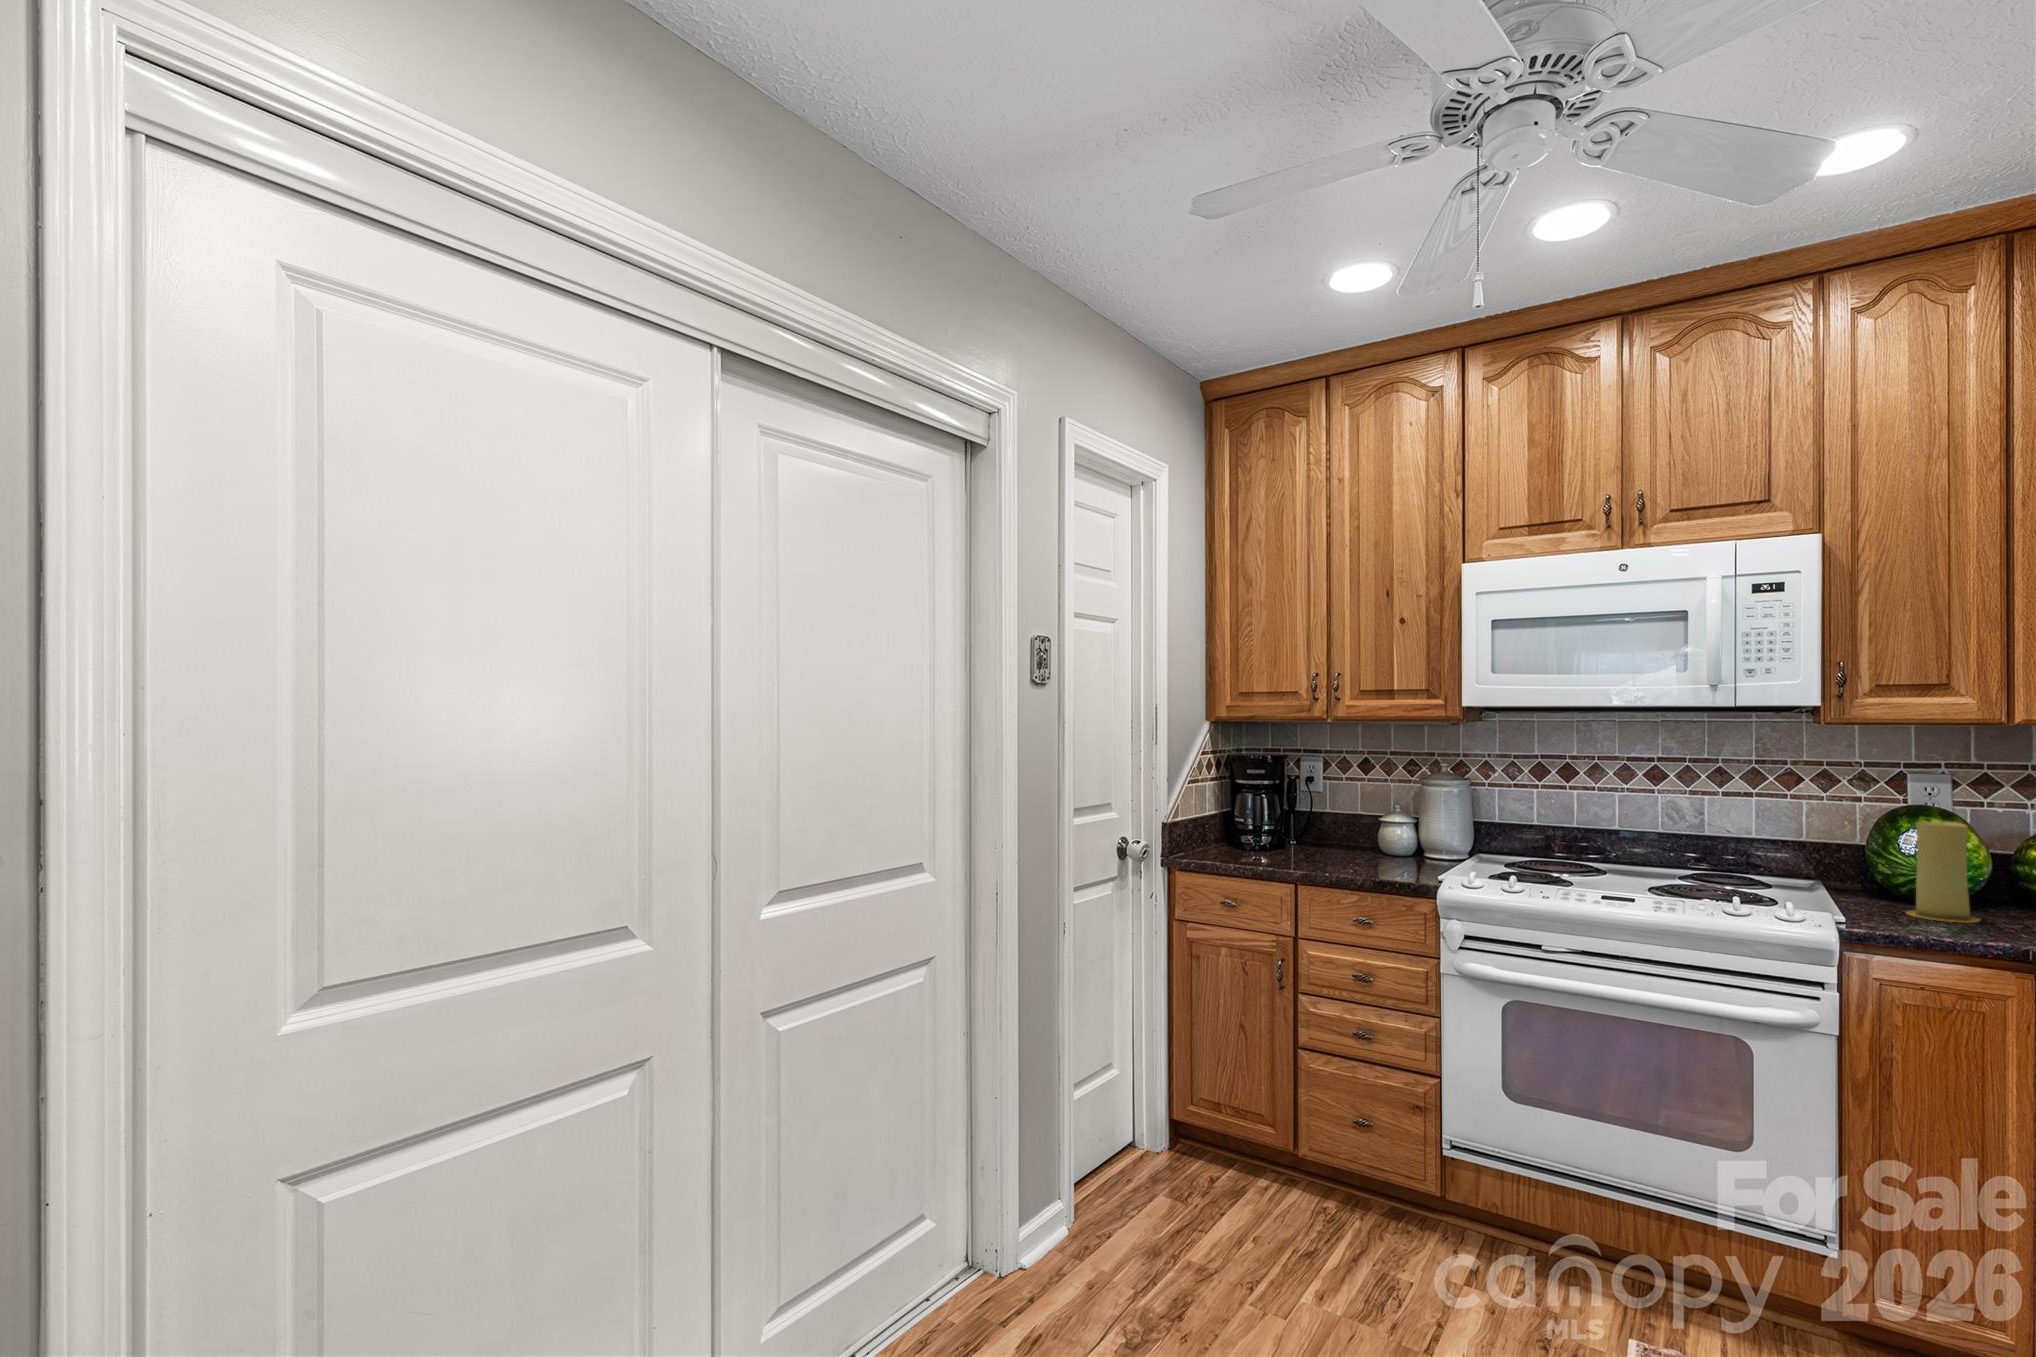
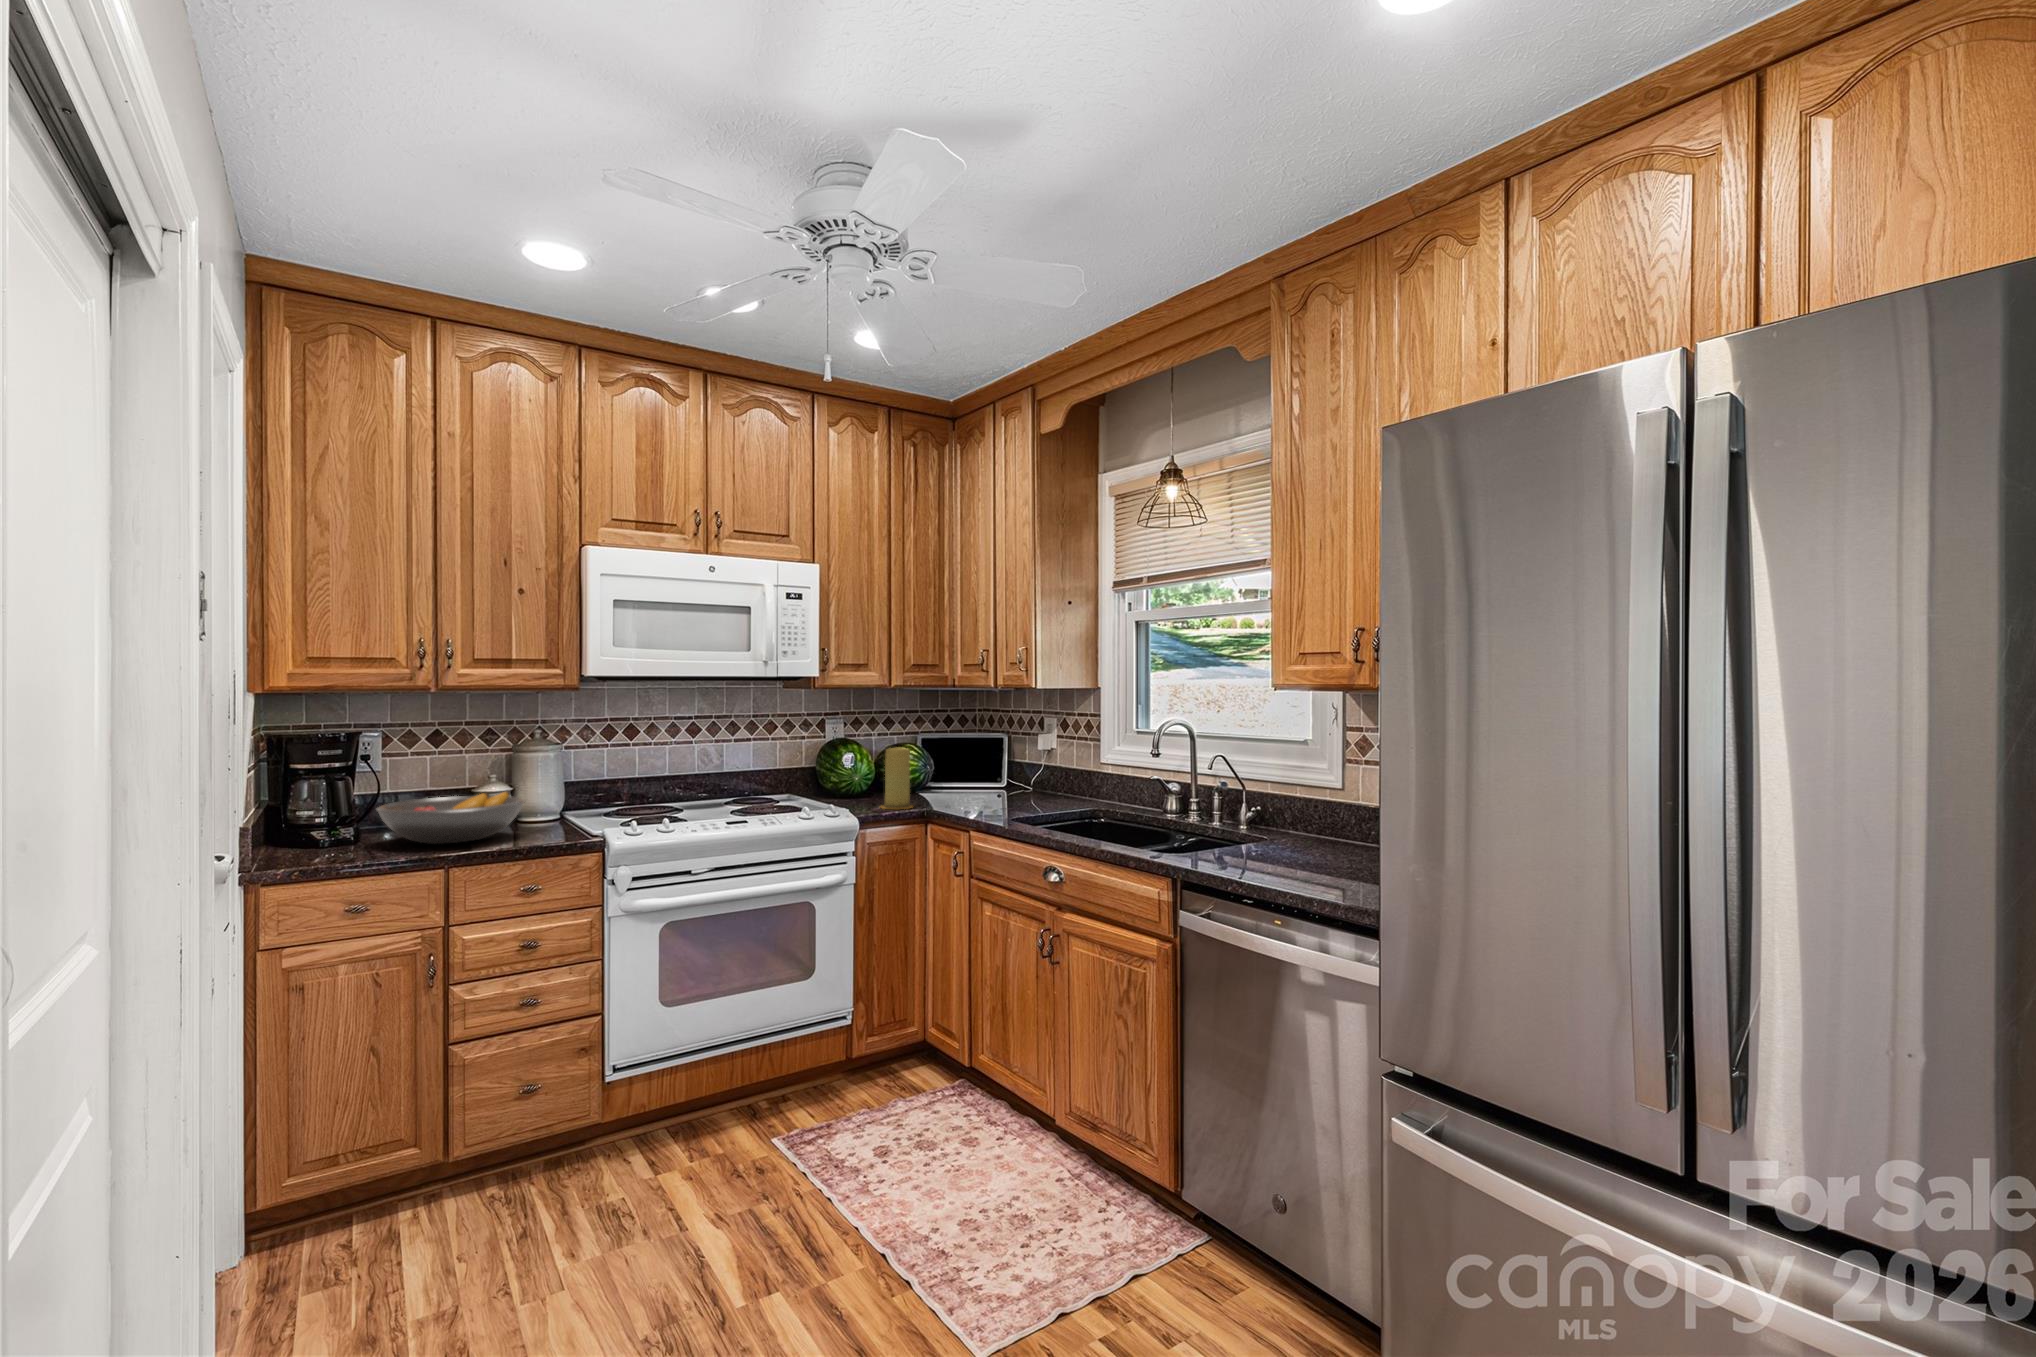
fruit bowl: none [1260,818,1386,862] -> present [377,791,525,844]

